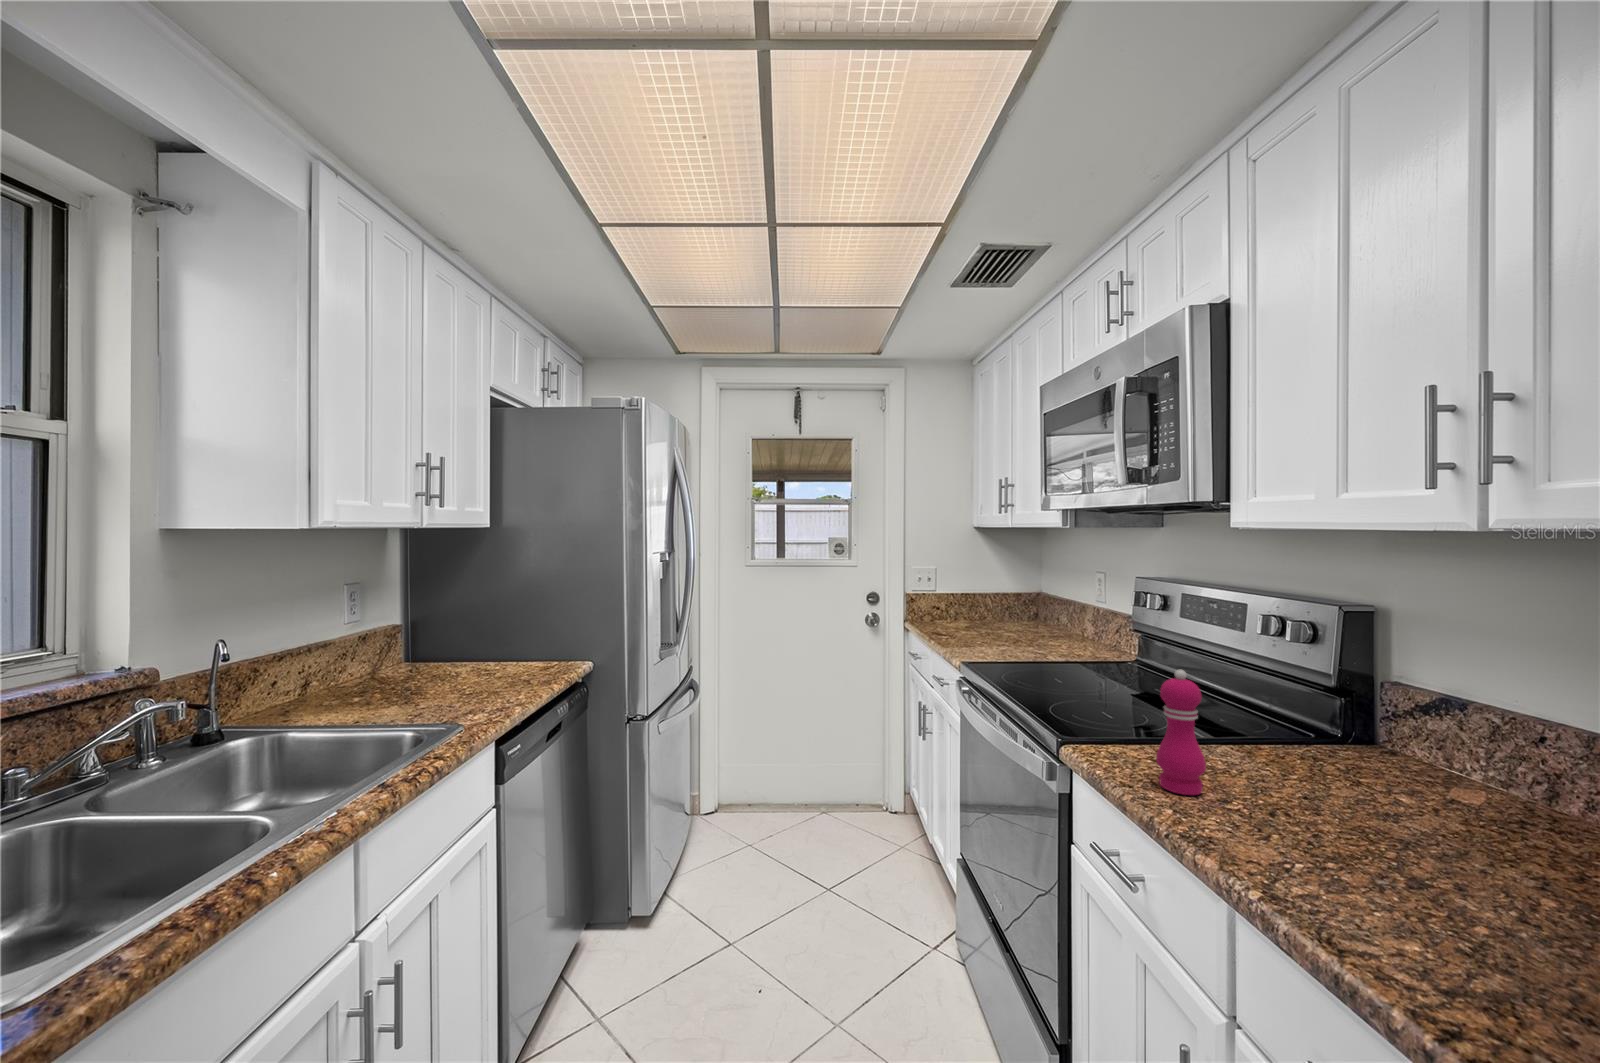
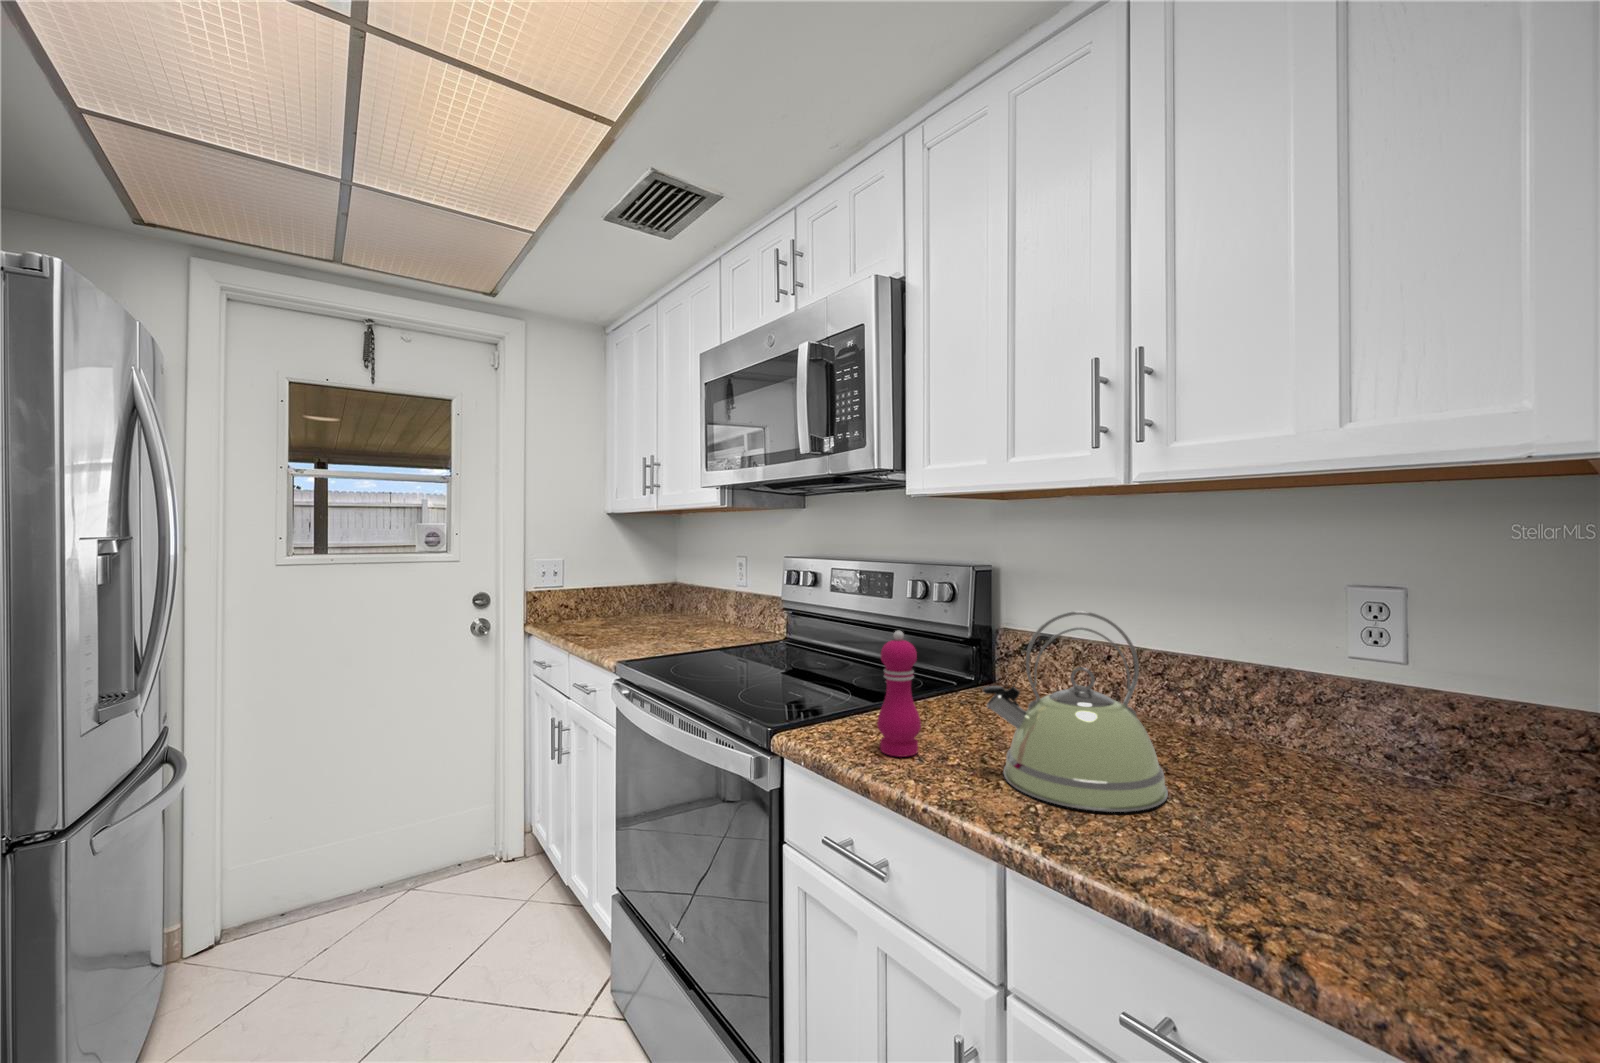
kettle: none [1266,675,1526,921] -> present [983,611,1168,812]

